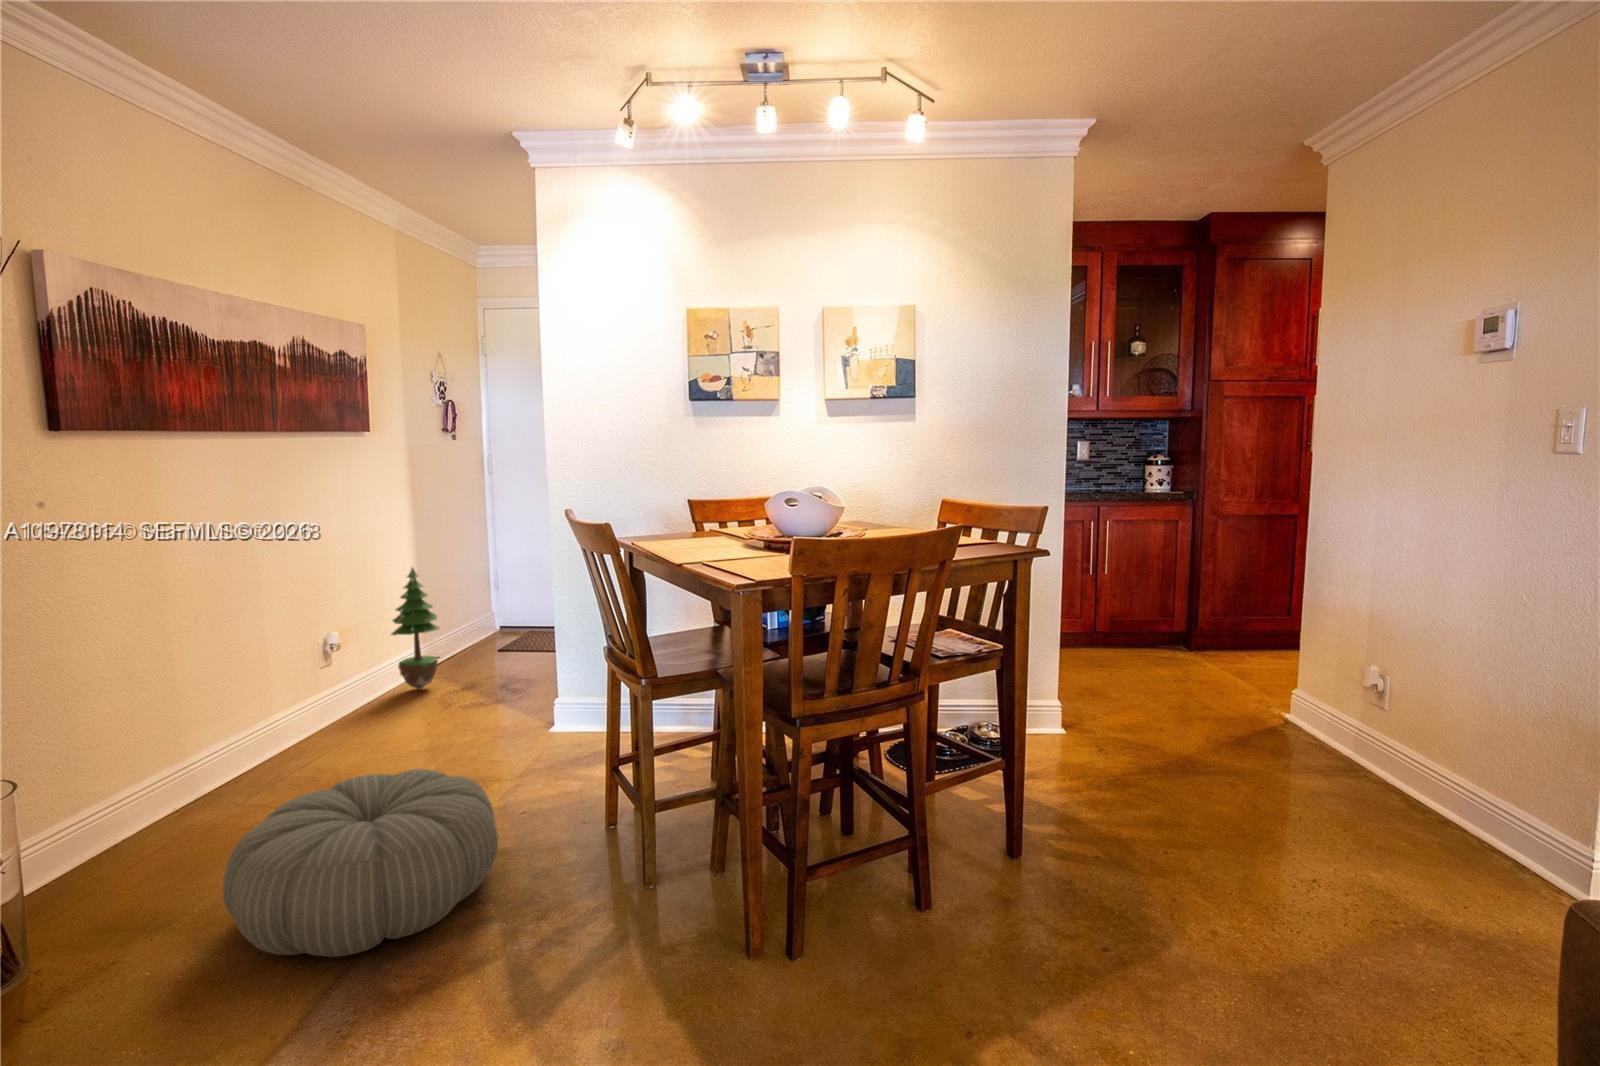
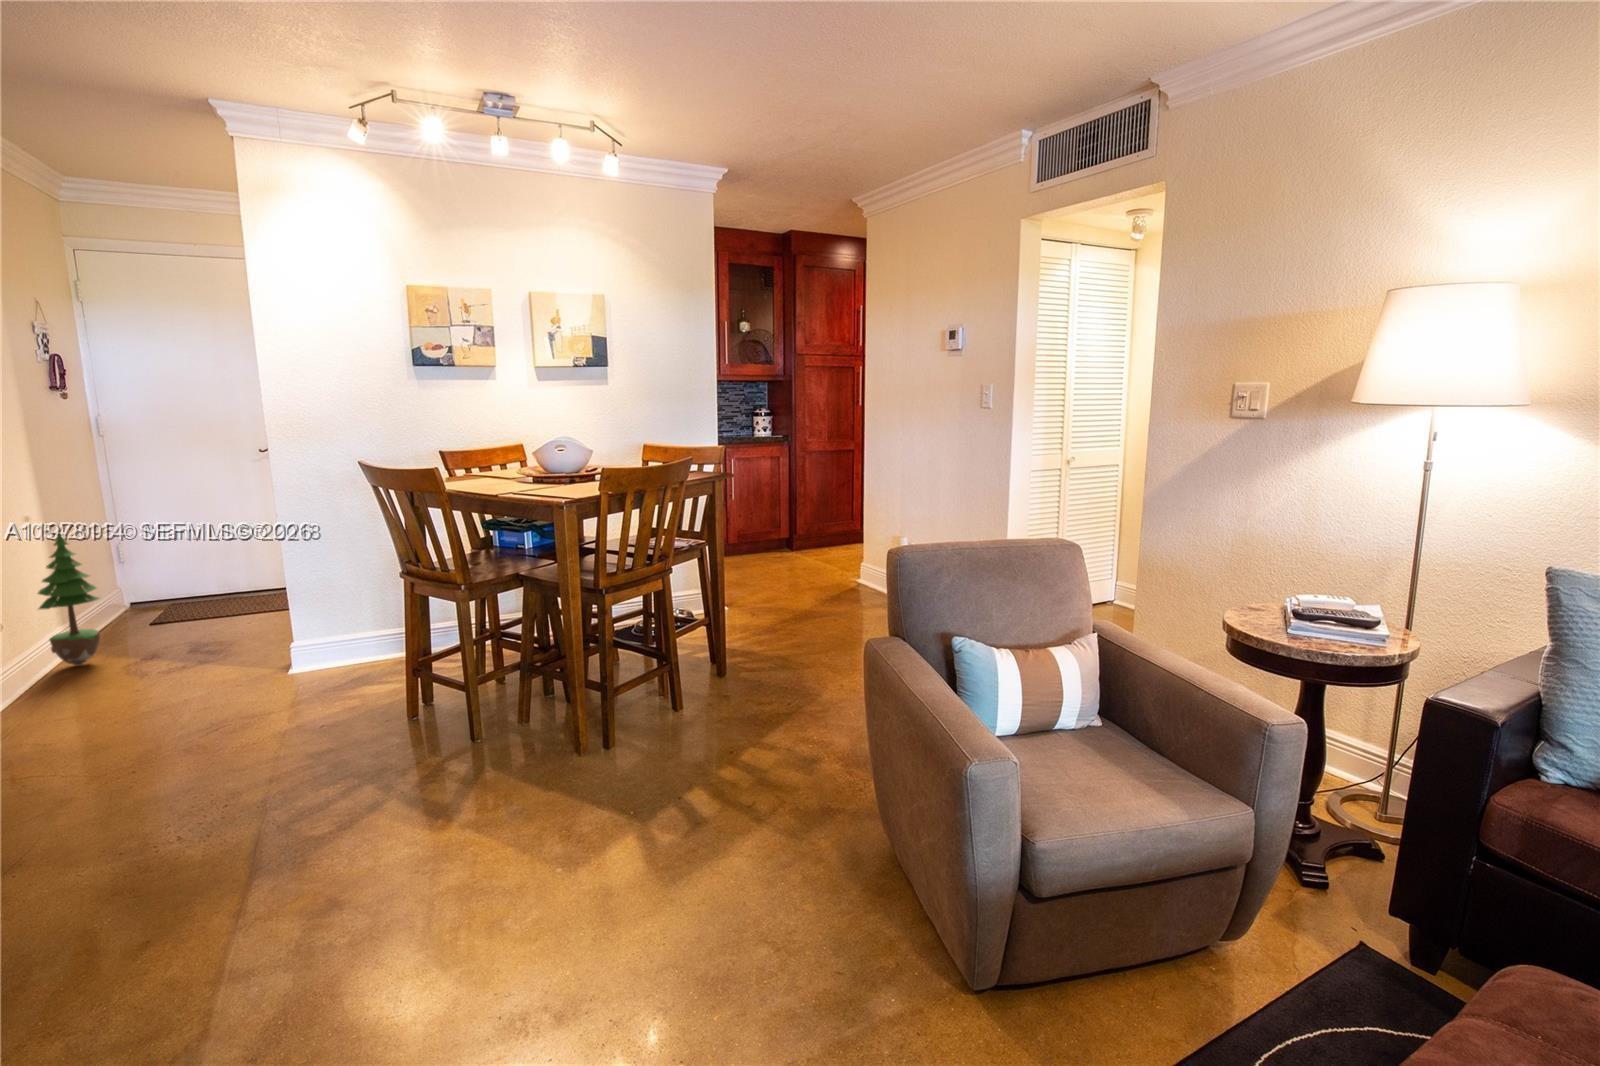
pouf: present [223,769,498,957] -> none [130,687,362,825]

